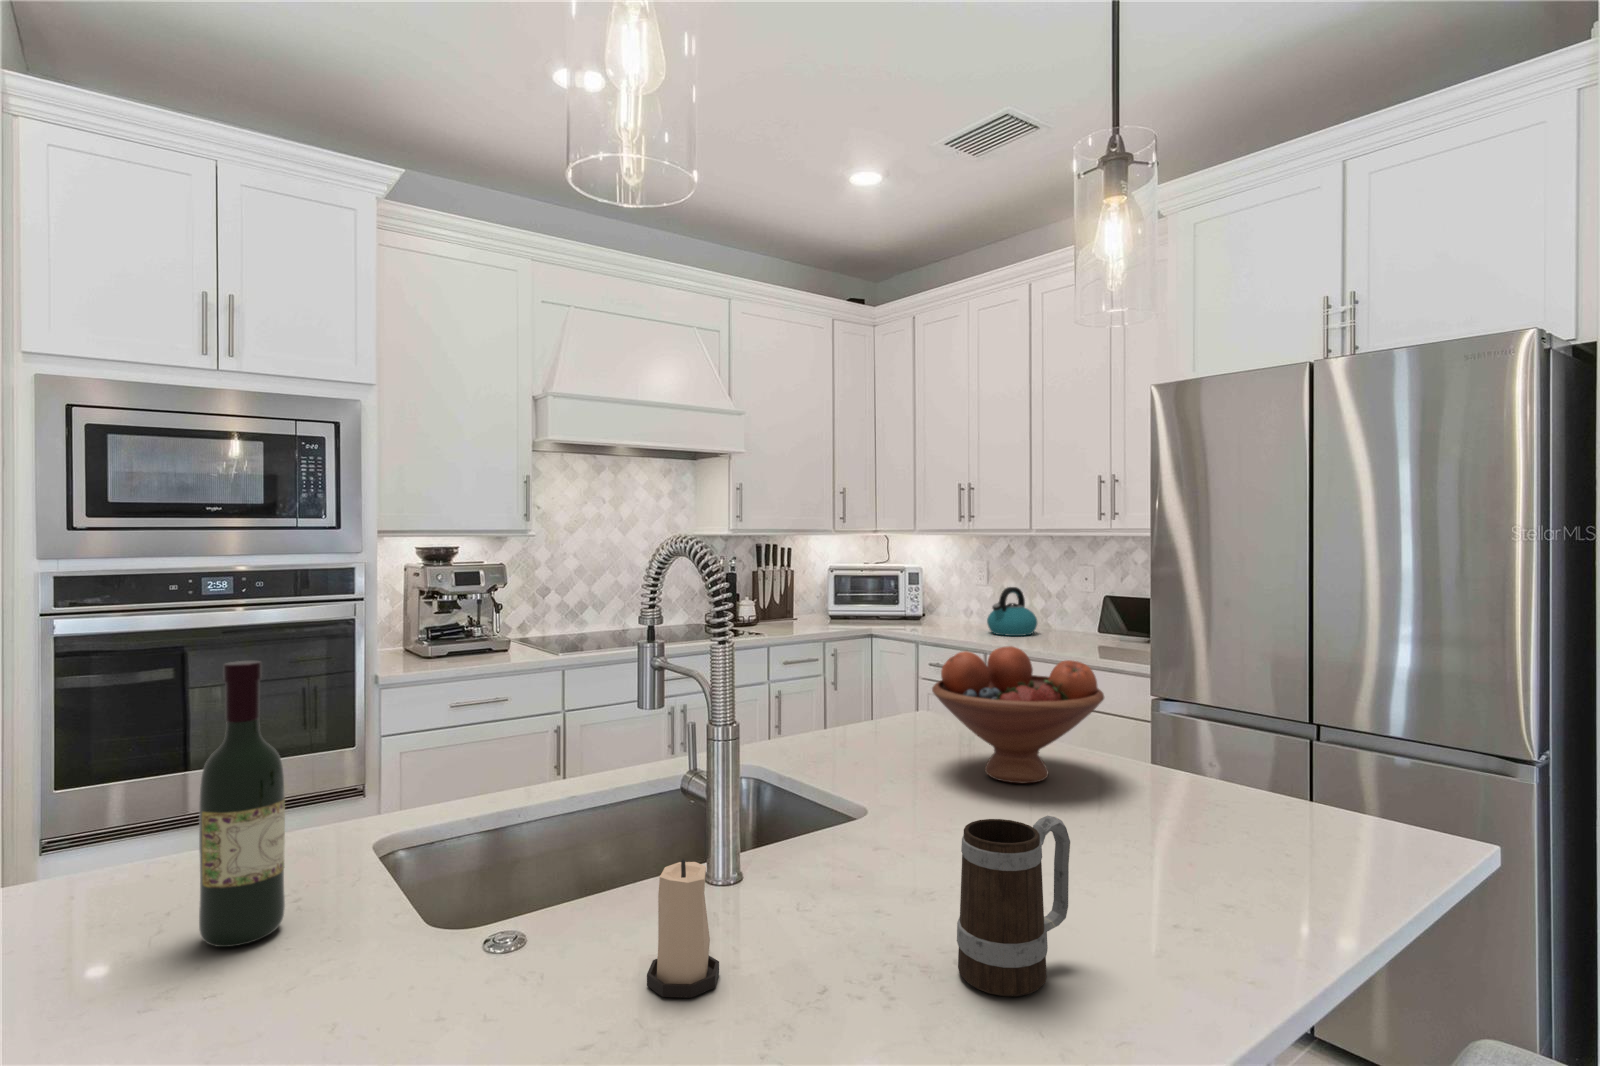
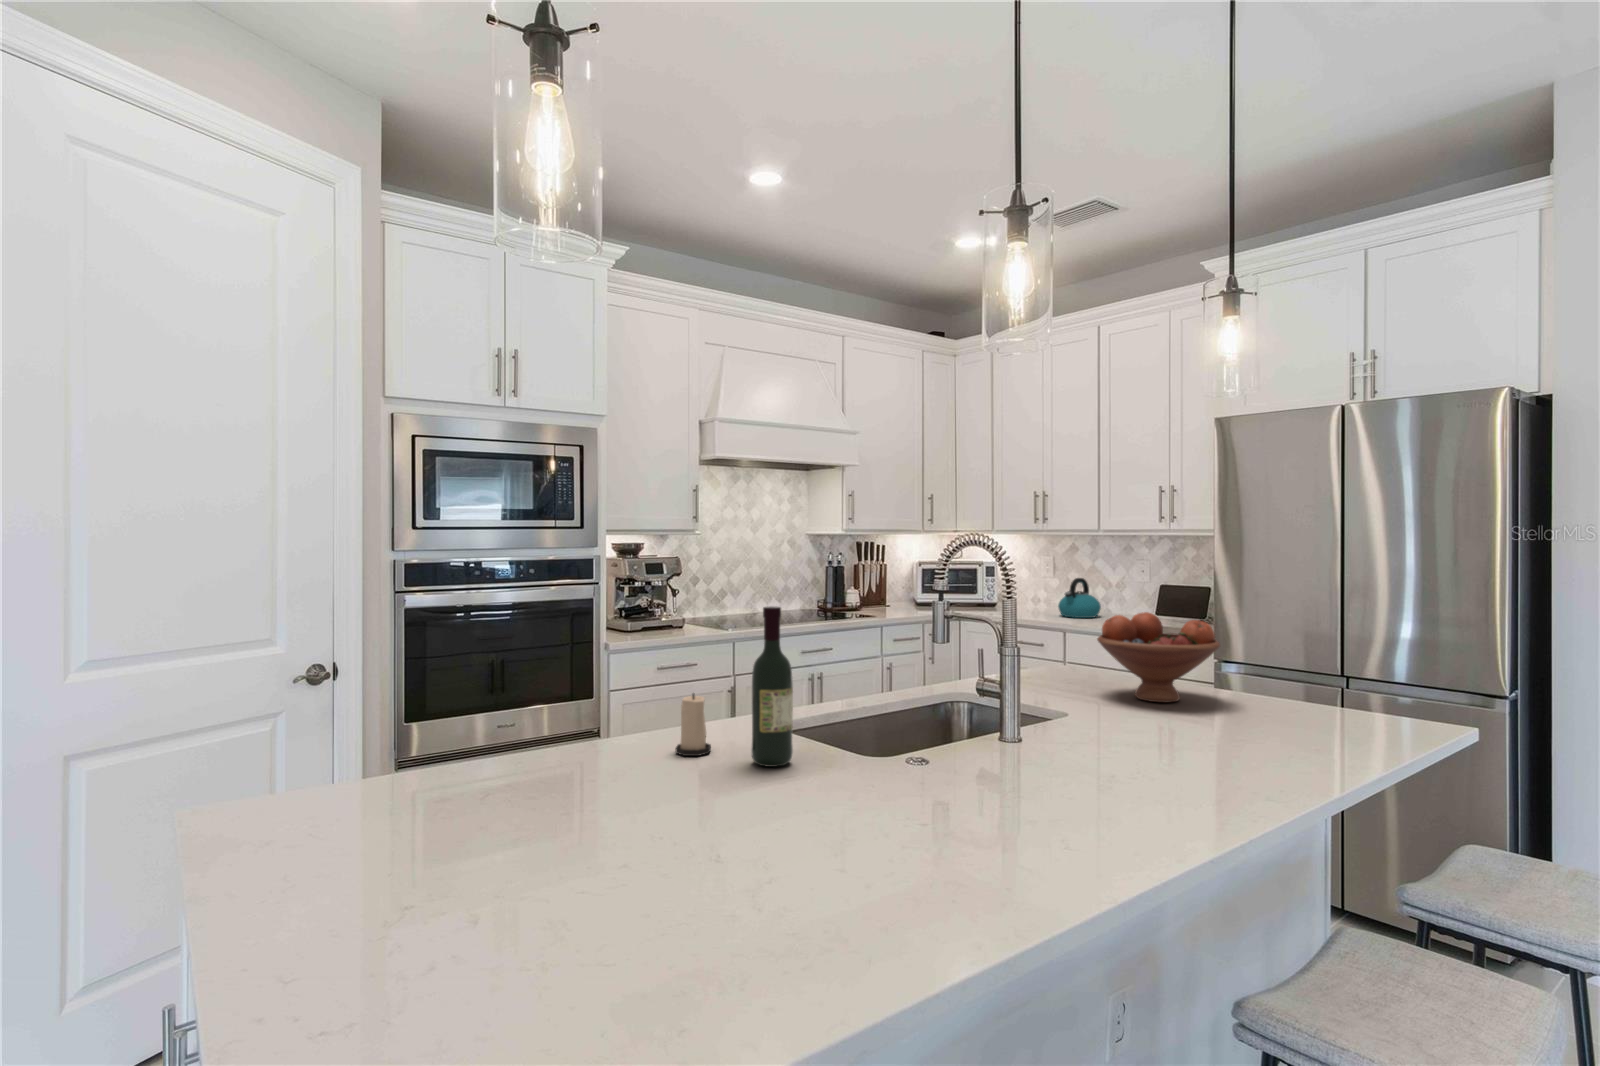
mug: present [957,816,1070,996] -> none [1190,692,1251,783]
candle: present [647,859,719,998] -> present [676,694,711,756]

